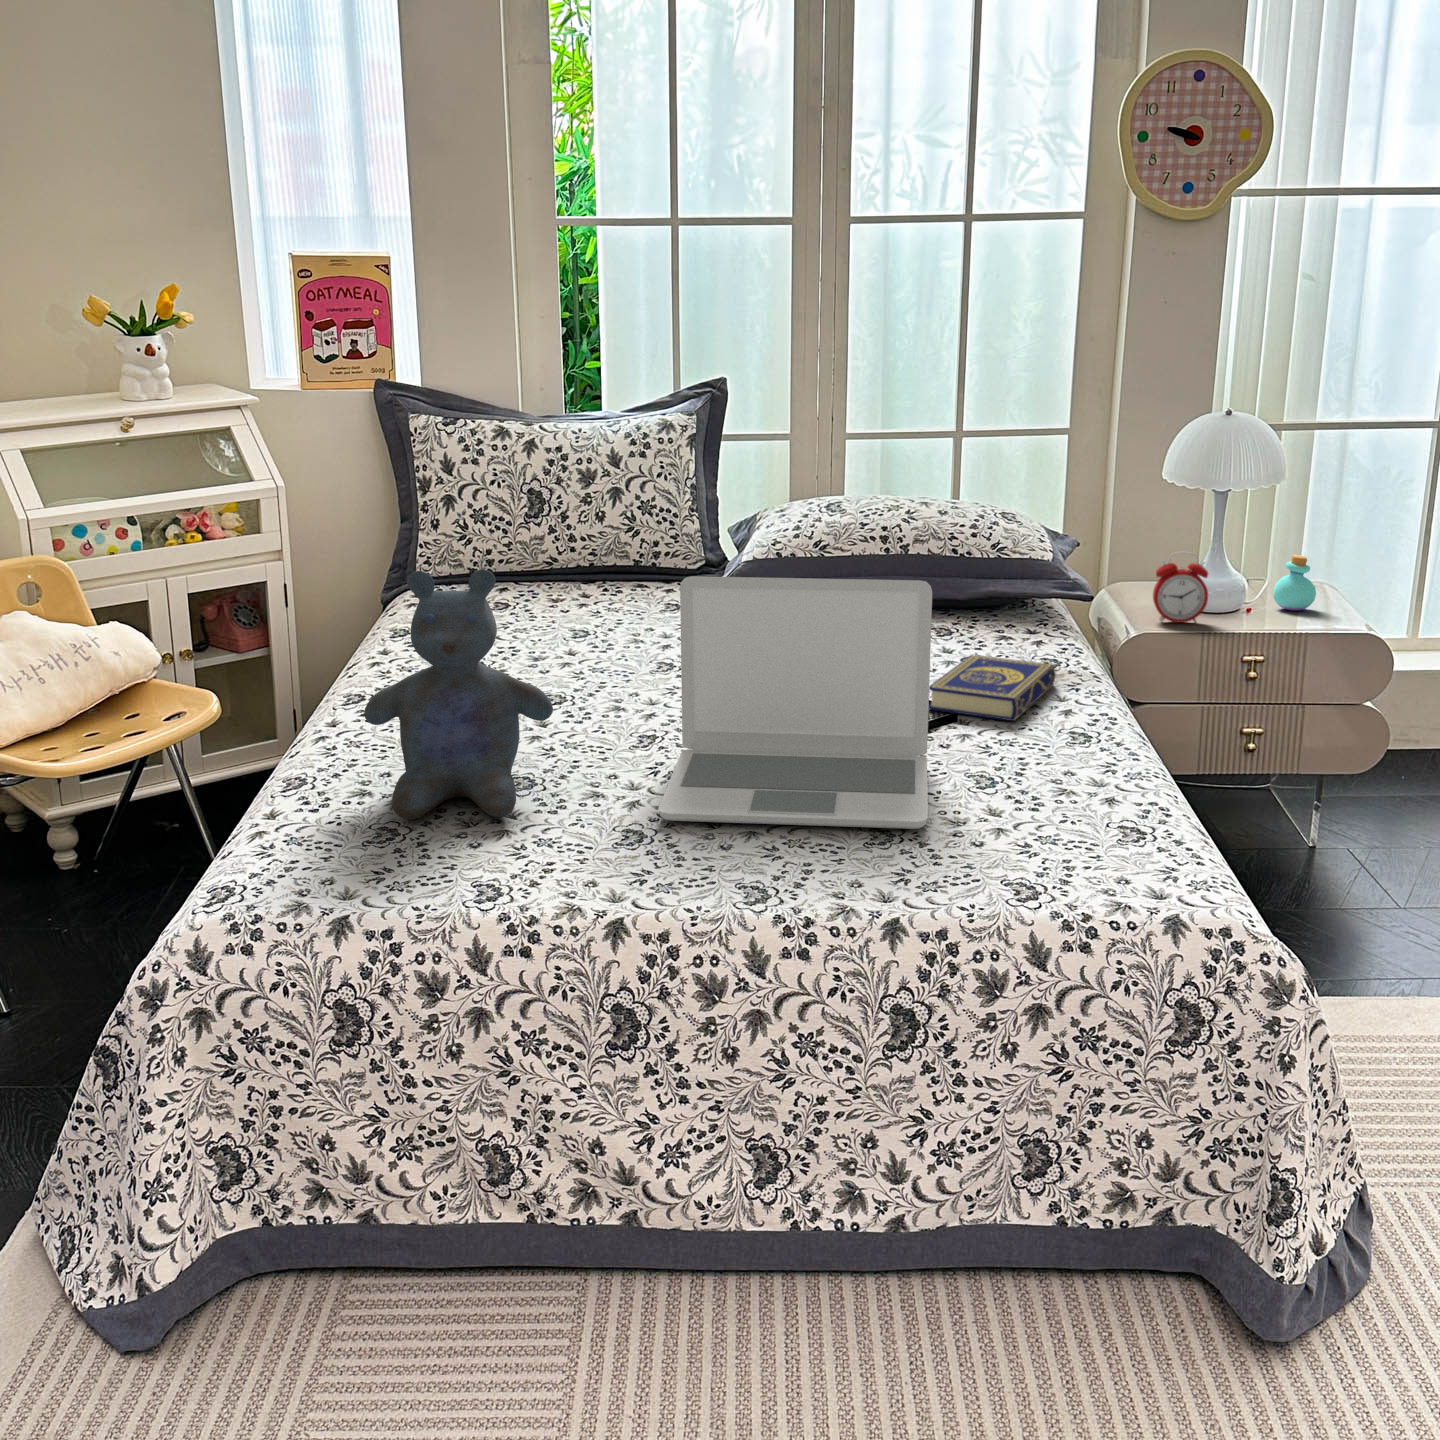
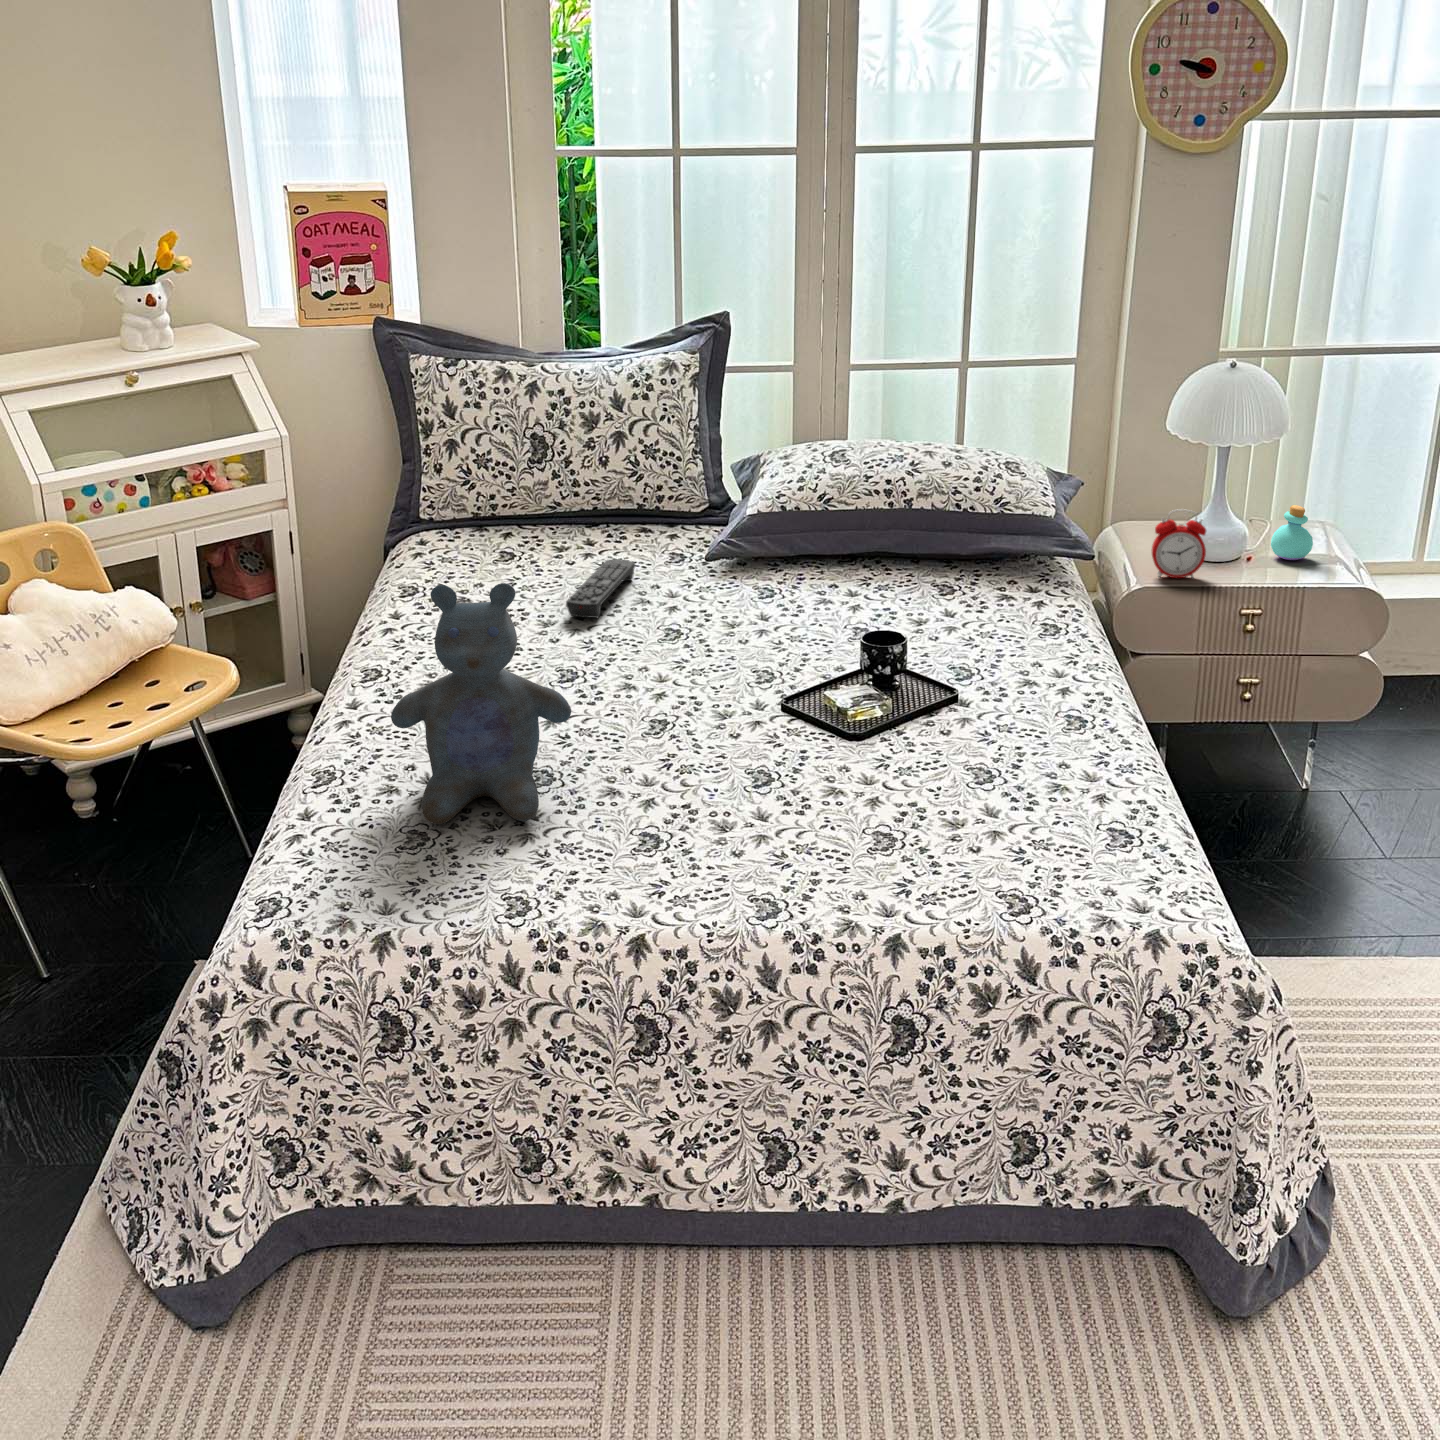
laptop: present [658,576,932,829] -> none [674,580,935,834]
remote control: none [556,603,629,653] -> present [566,559,635,618]
book: present [929,655,1056,721] -> none [929,626,1054,704]

